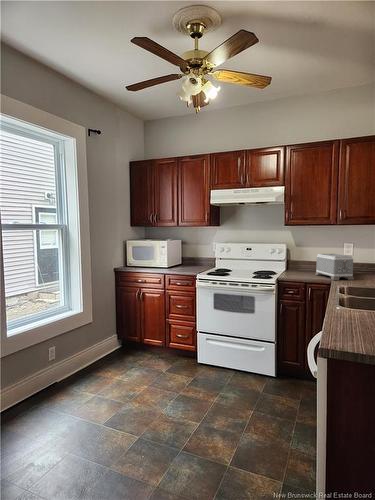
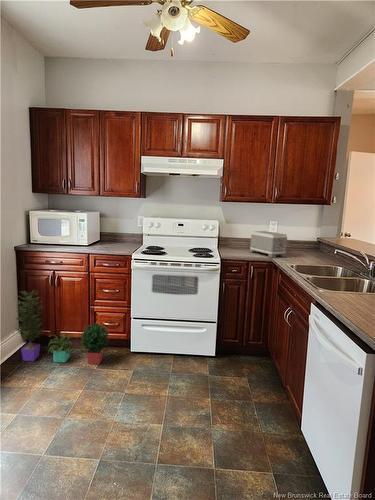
potted plant: none [110,301,178,368] -> present [15,290,109,364]

